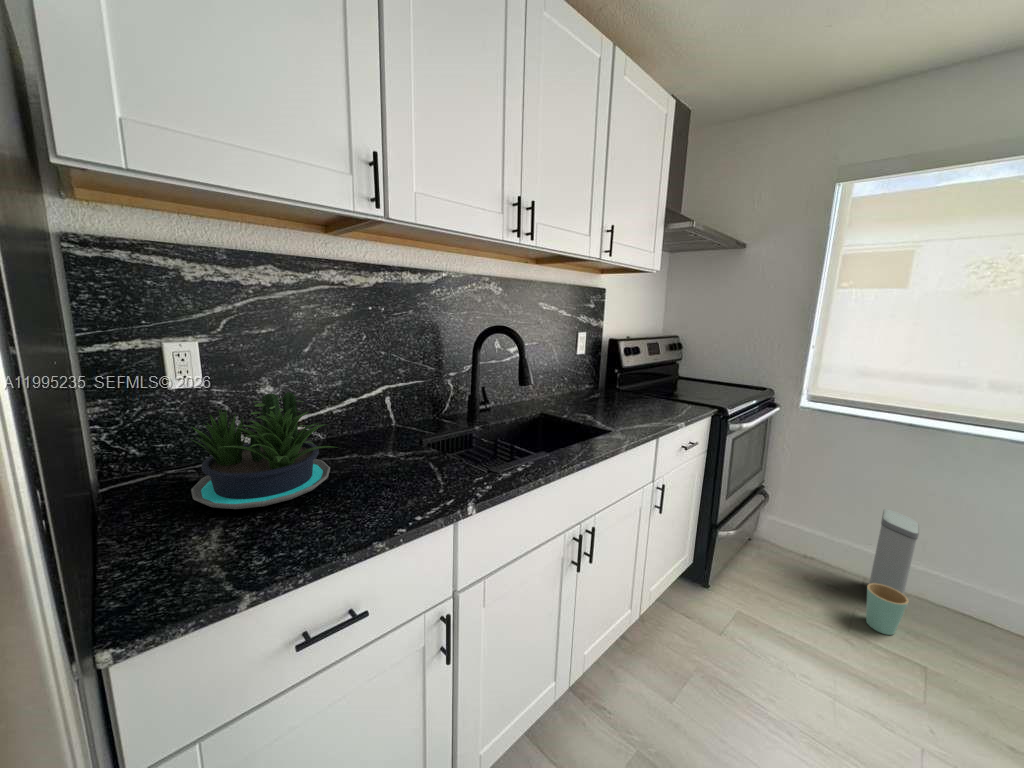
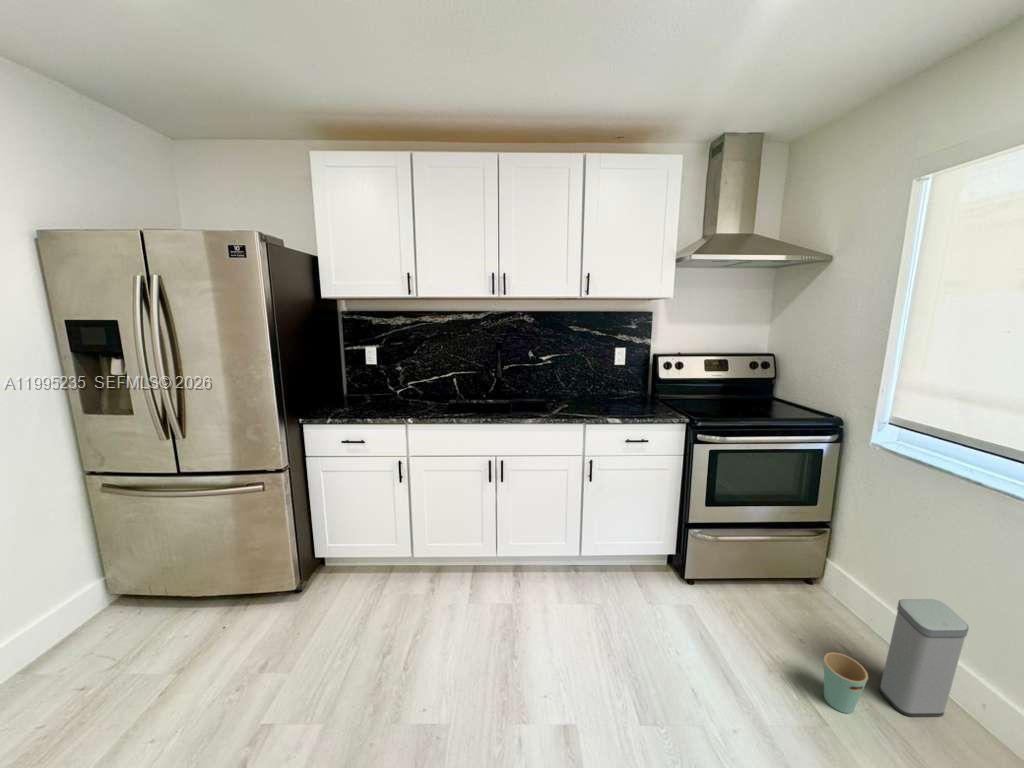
potted plant: present [191,392,333,509] -> none [352,370,398,408]

